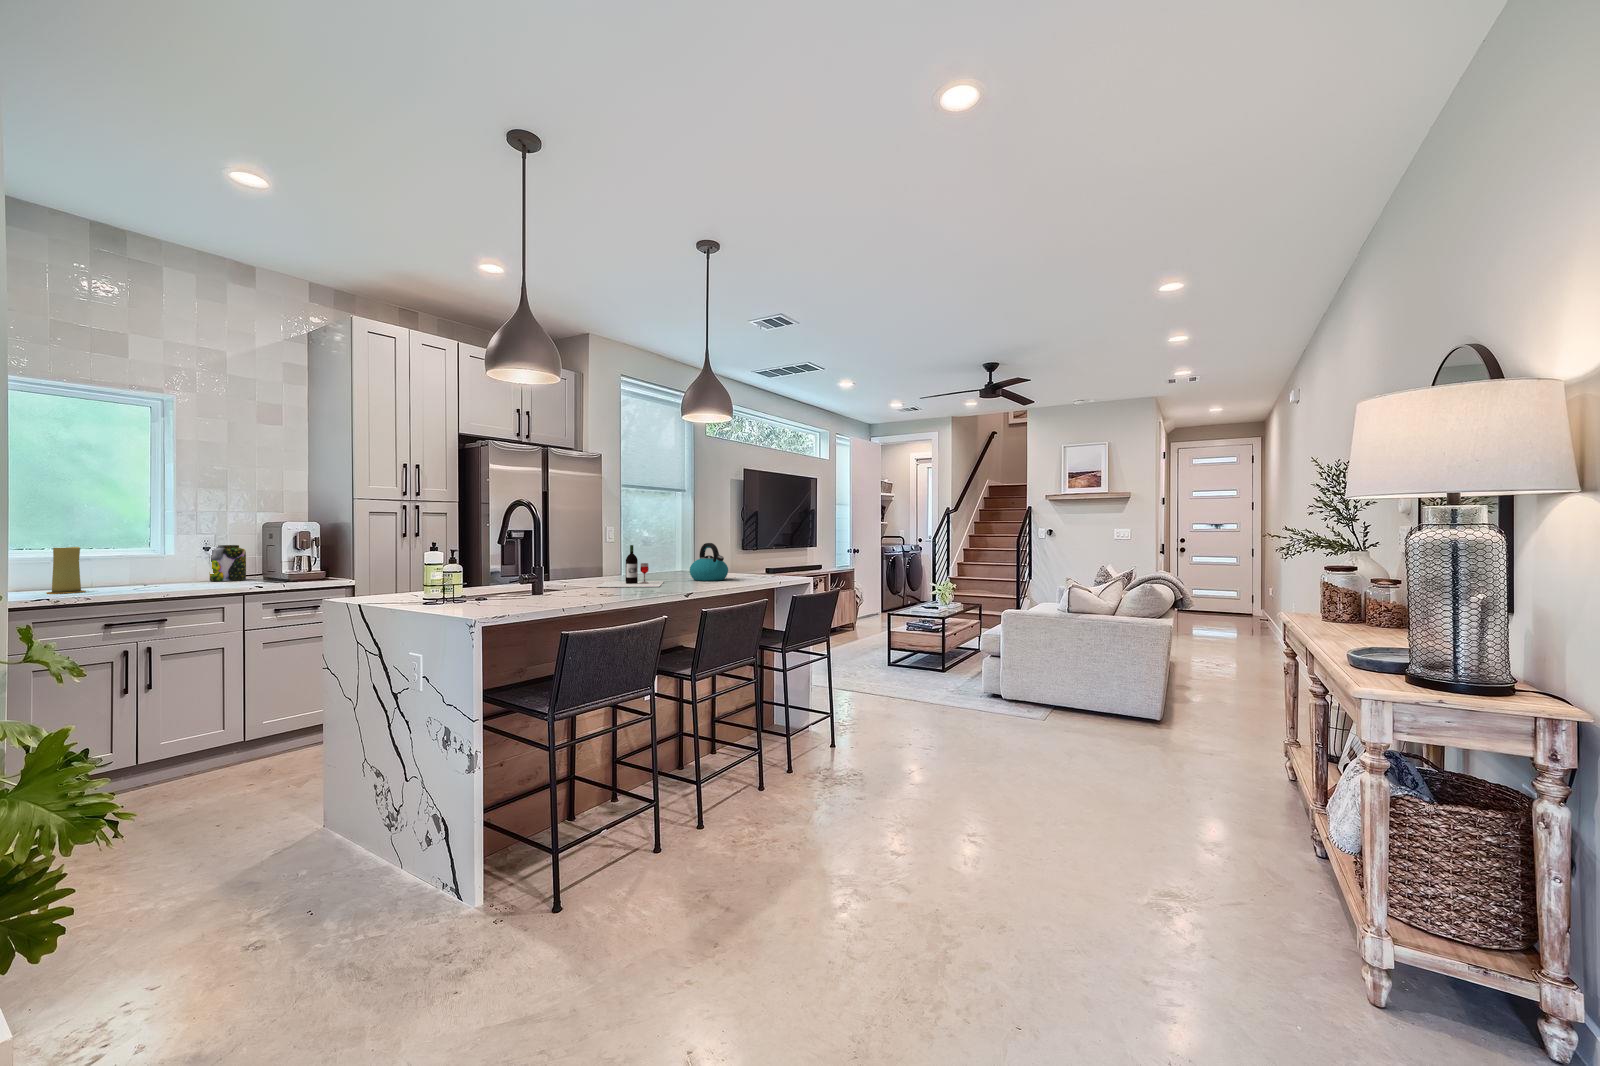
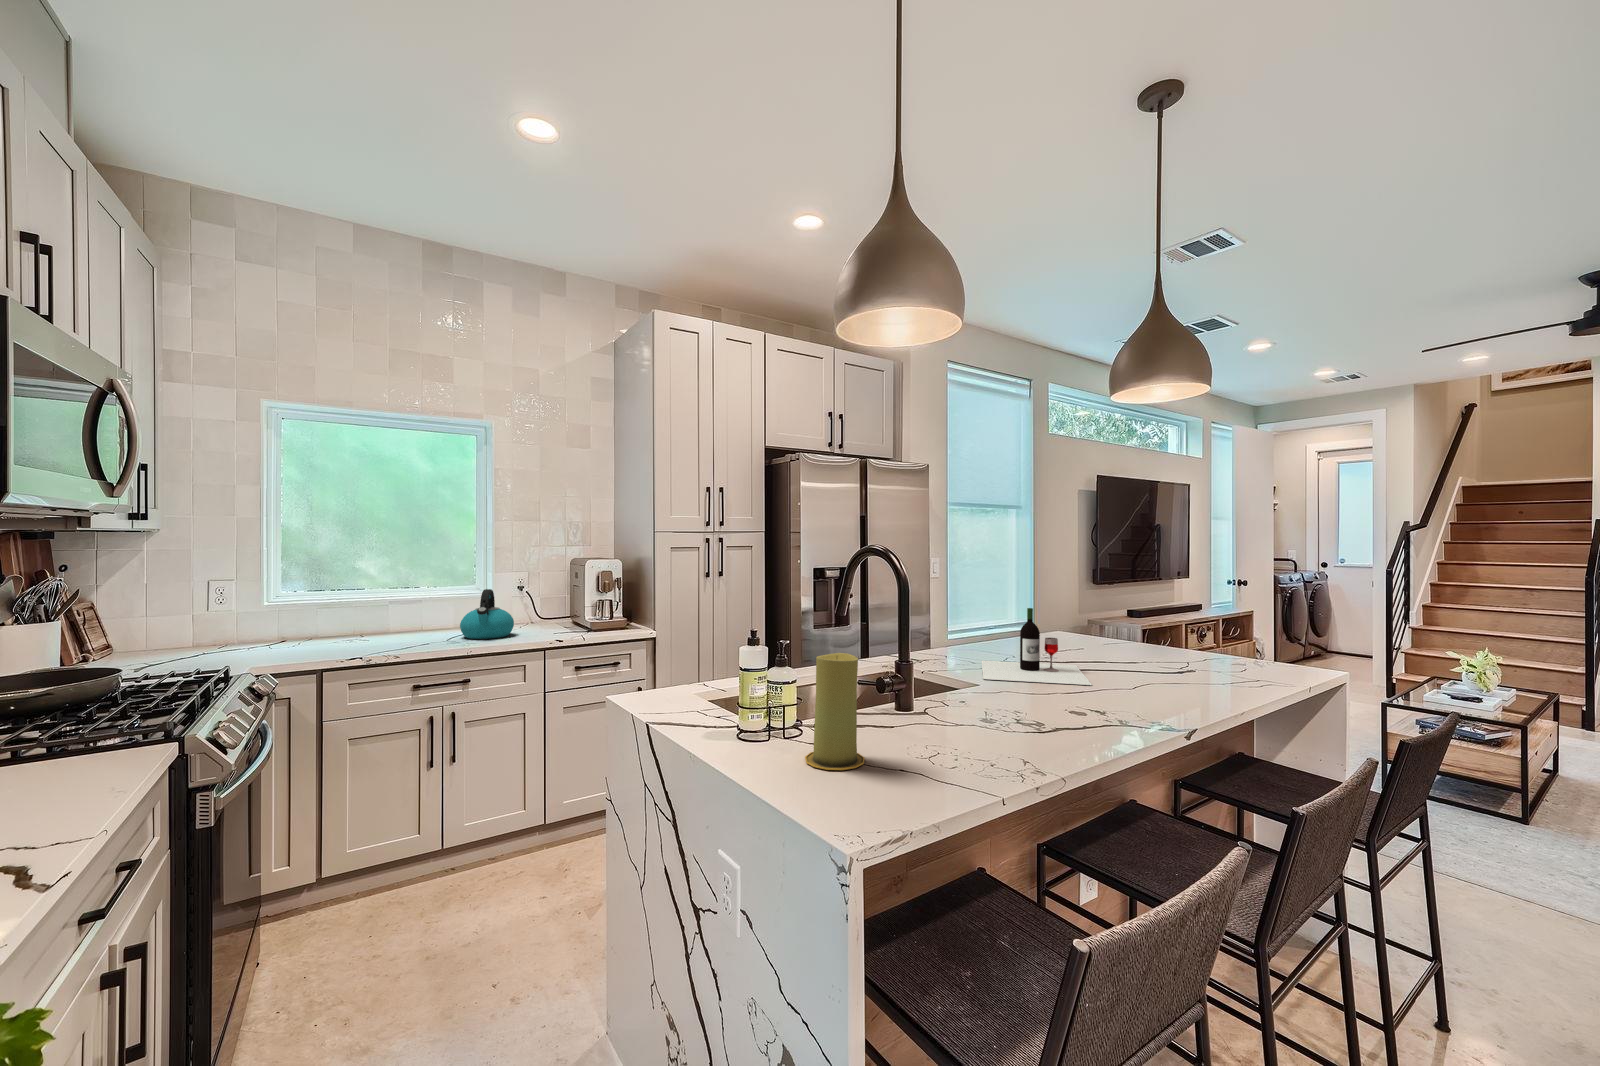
kettle: present [690,543,728,581] -> present [460,589,514,639]
jar: present [209,545,246,581] -> none [519,585,552,627]
candle: present [47,547,85,594] -> present [805,653,865,770]

